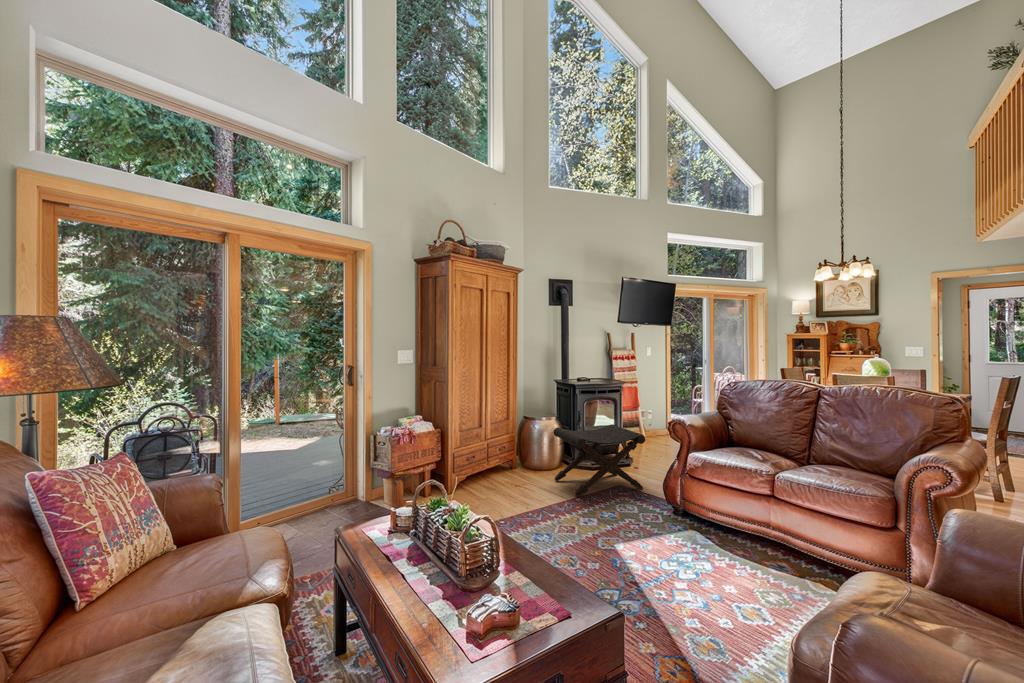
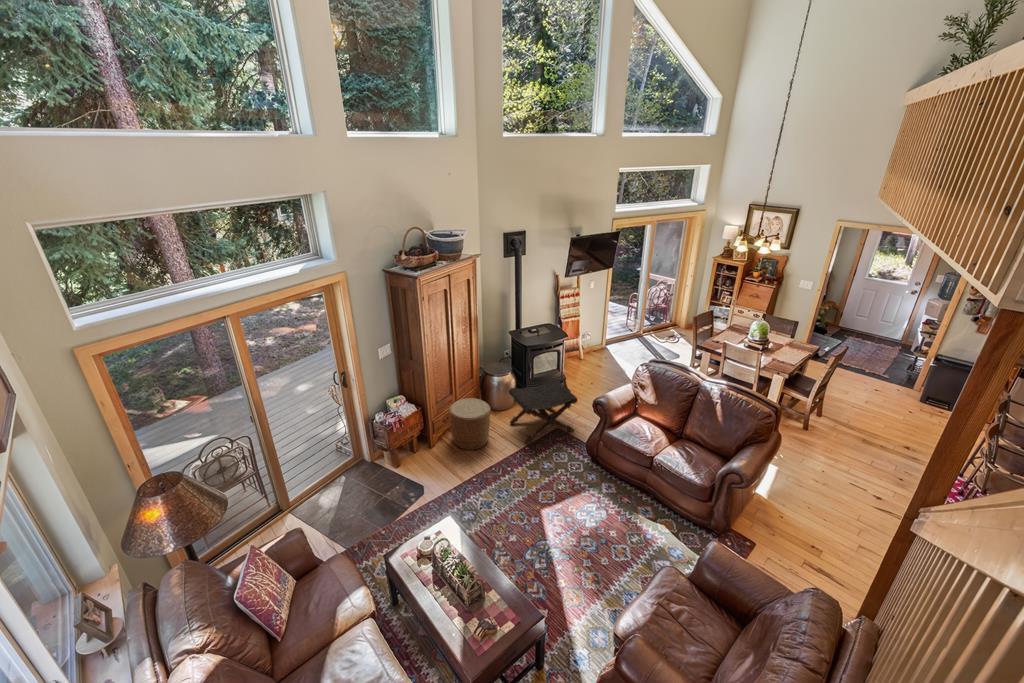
woven basket: none [475,436,529,499] -> present [449,398,491,450]

